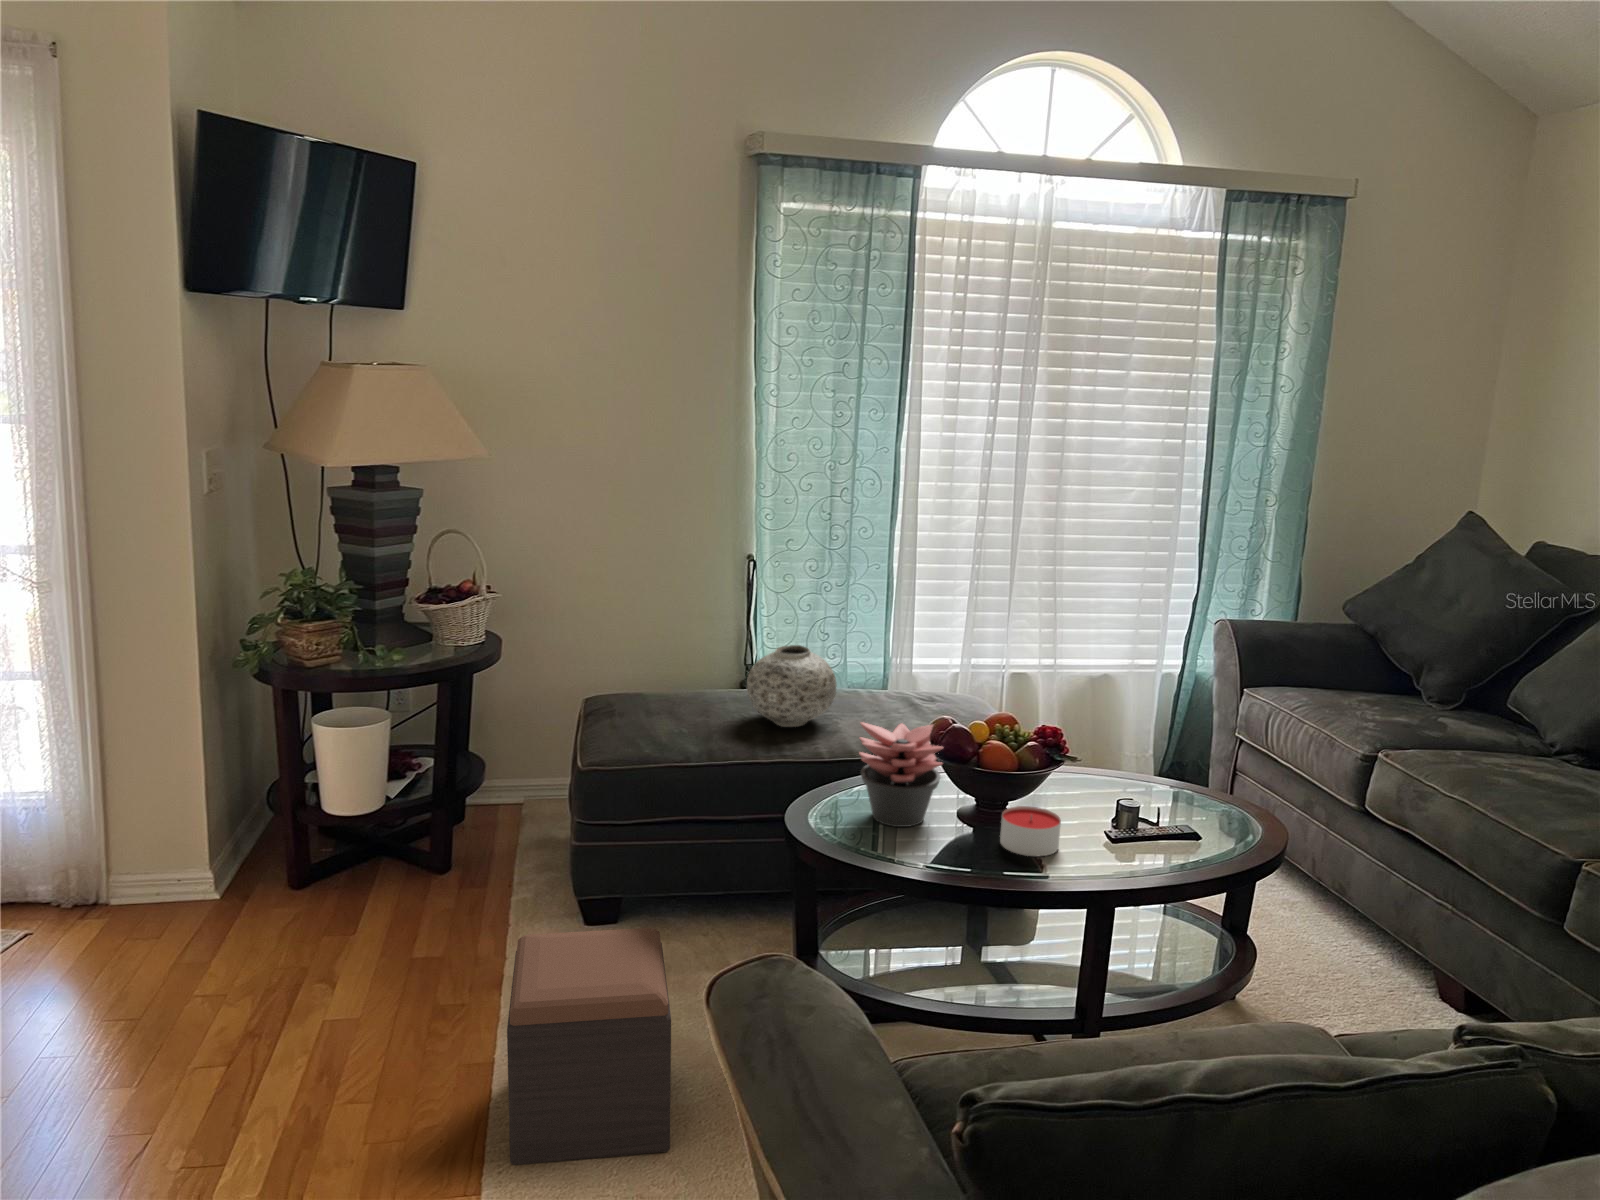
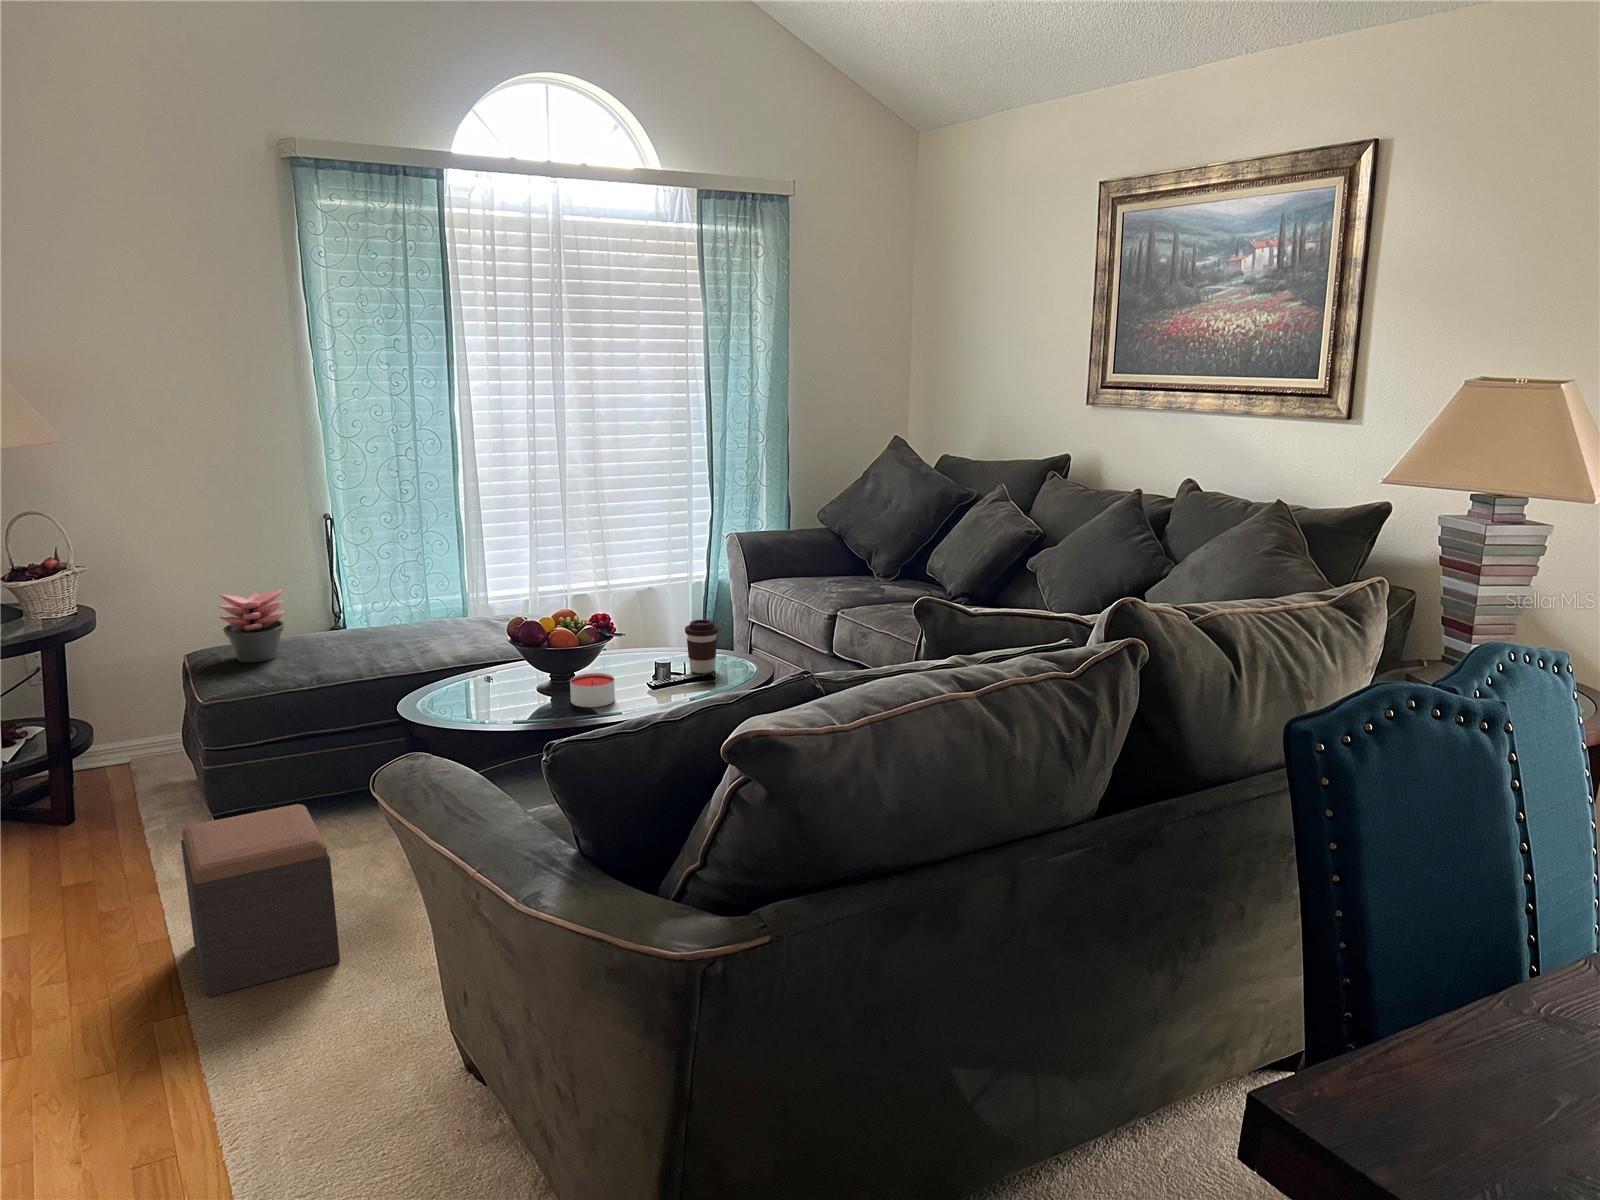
vase: present [747,645,837,727] -> none [344,582,424,652]
succulent plant: present [859,722,943,827] -> present [218,589,285,662]
coffee cup: none [1162,750,1210,824] -> present [685,620,718,673]

